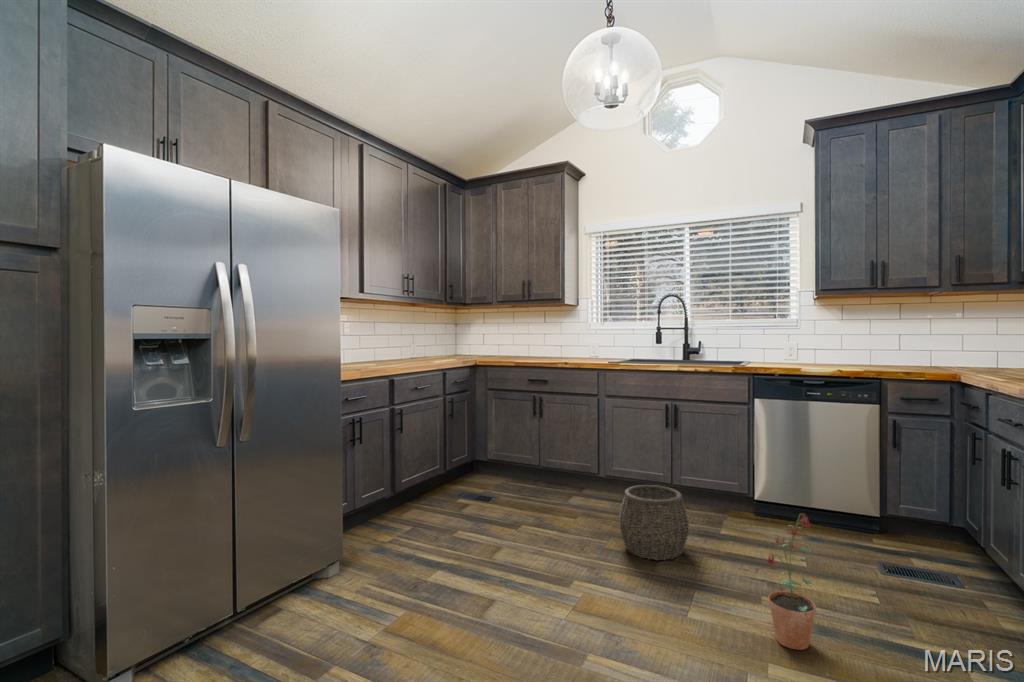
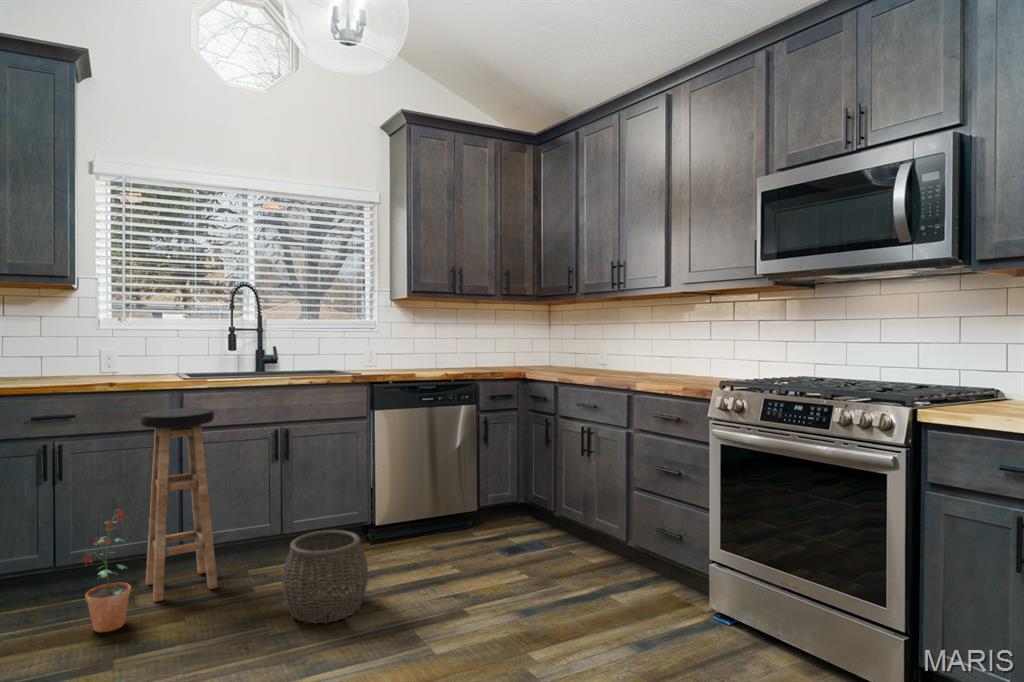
bar stool: none [570,381,616,511] -> present [140,408,217,602]
potted plant: present [767,513,816,650] -> present [84,509,131,632]

